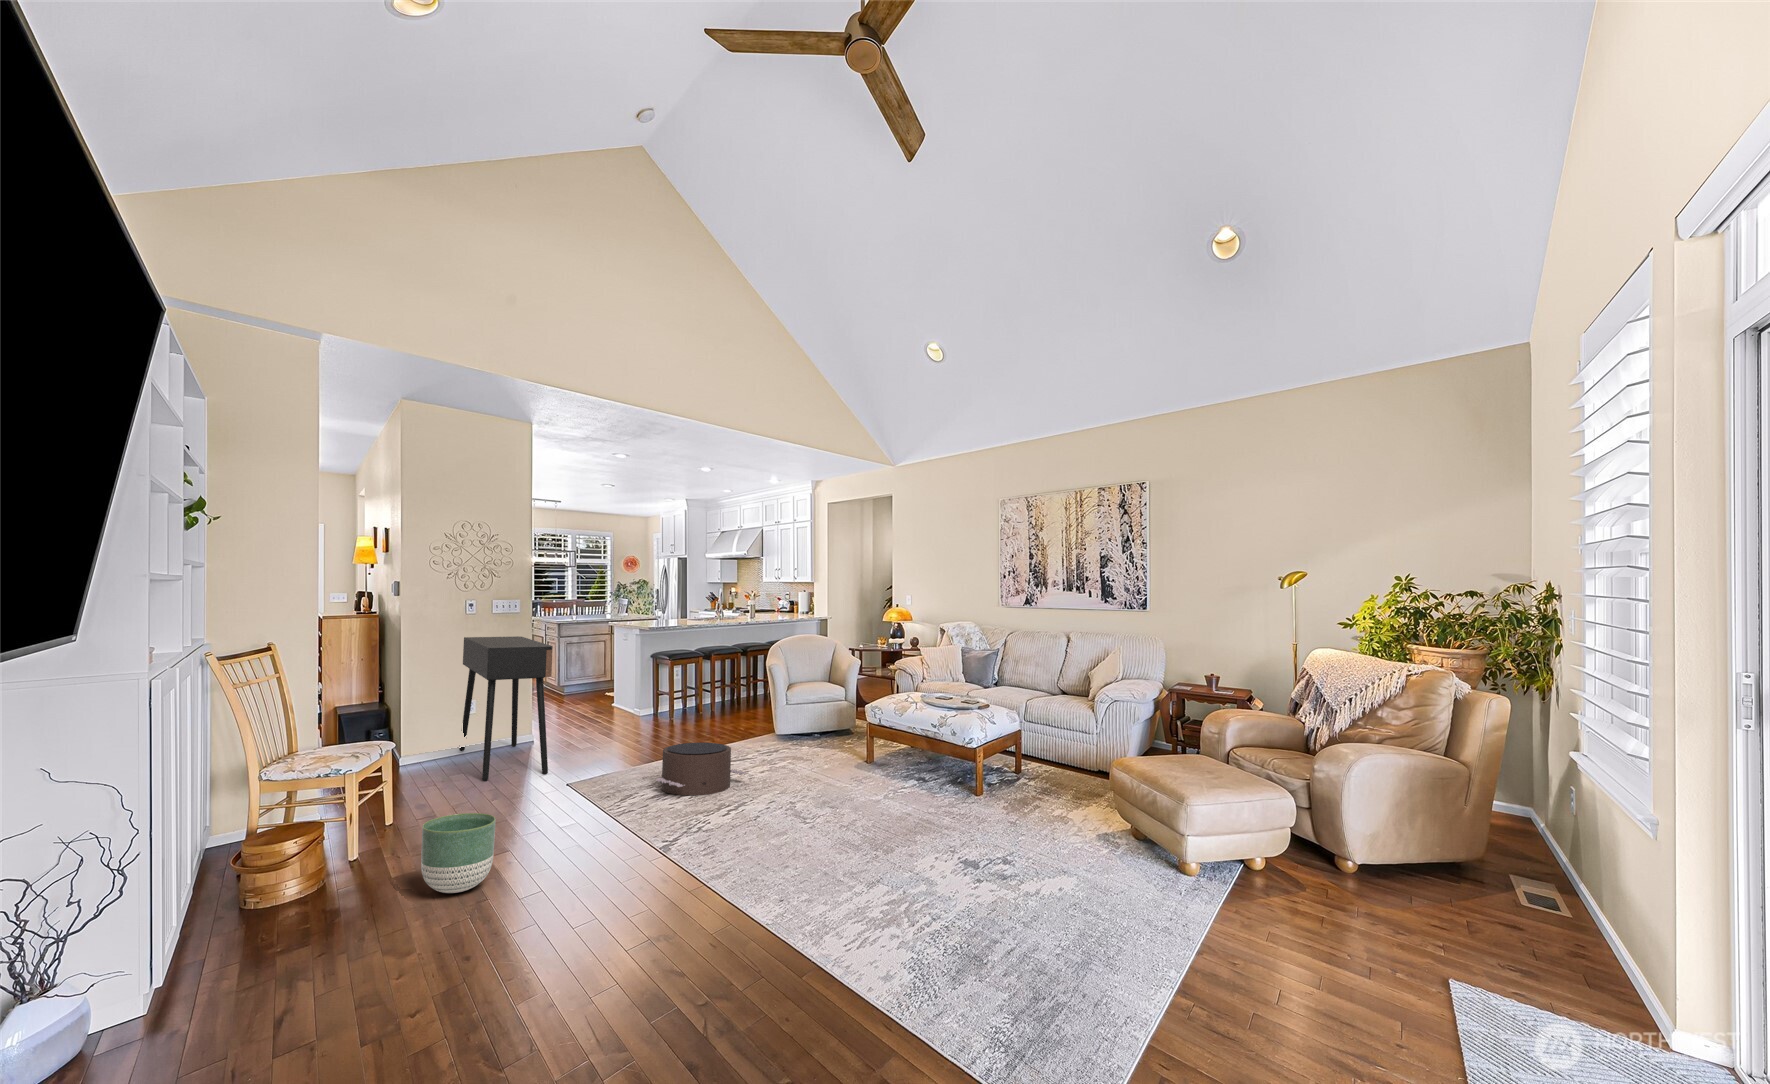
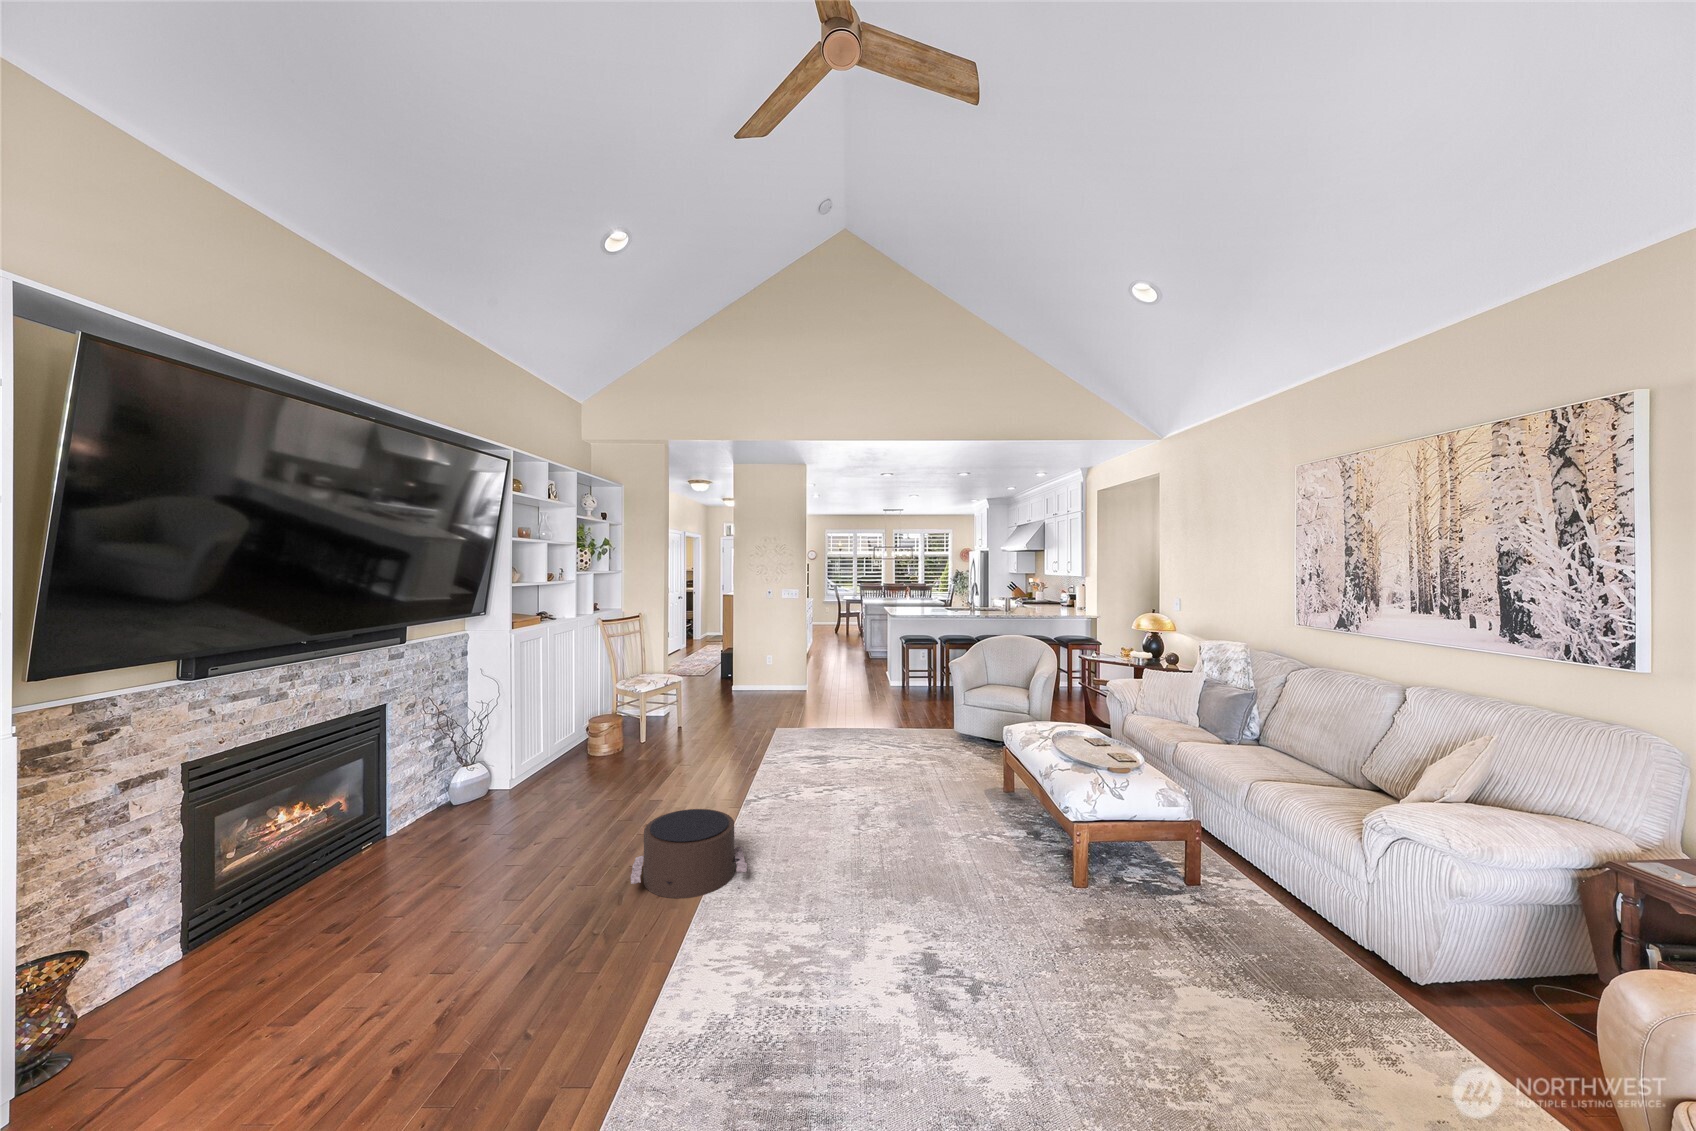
console table: present [459,636,553,781] -> none [555,643,673,804]
planter: present [421,813,496,893] -> none [44,932,178,1060]

